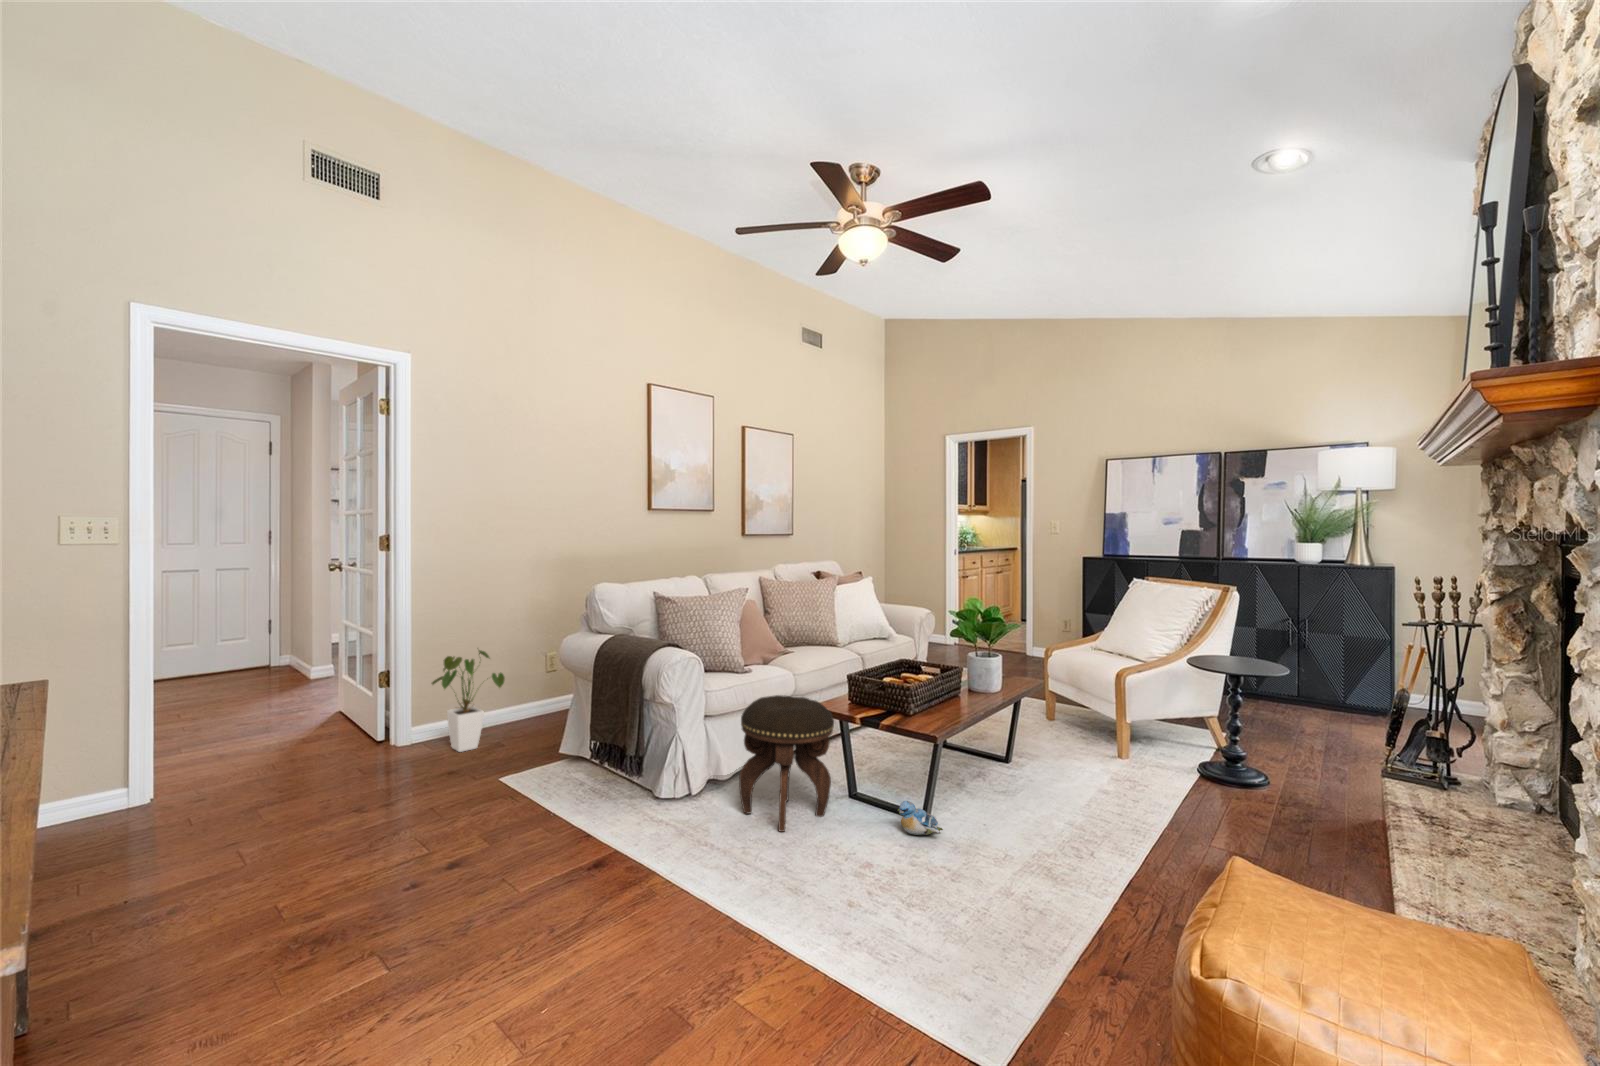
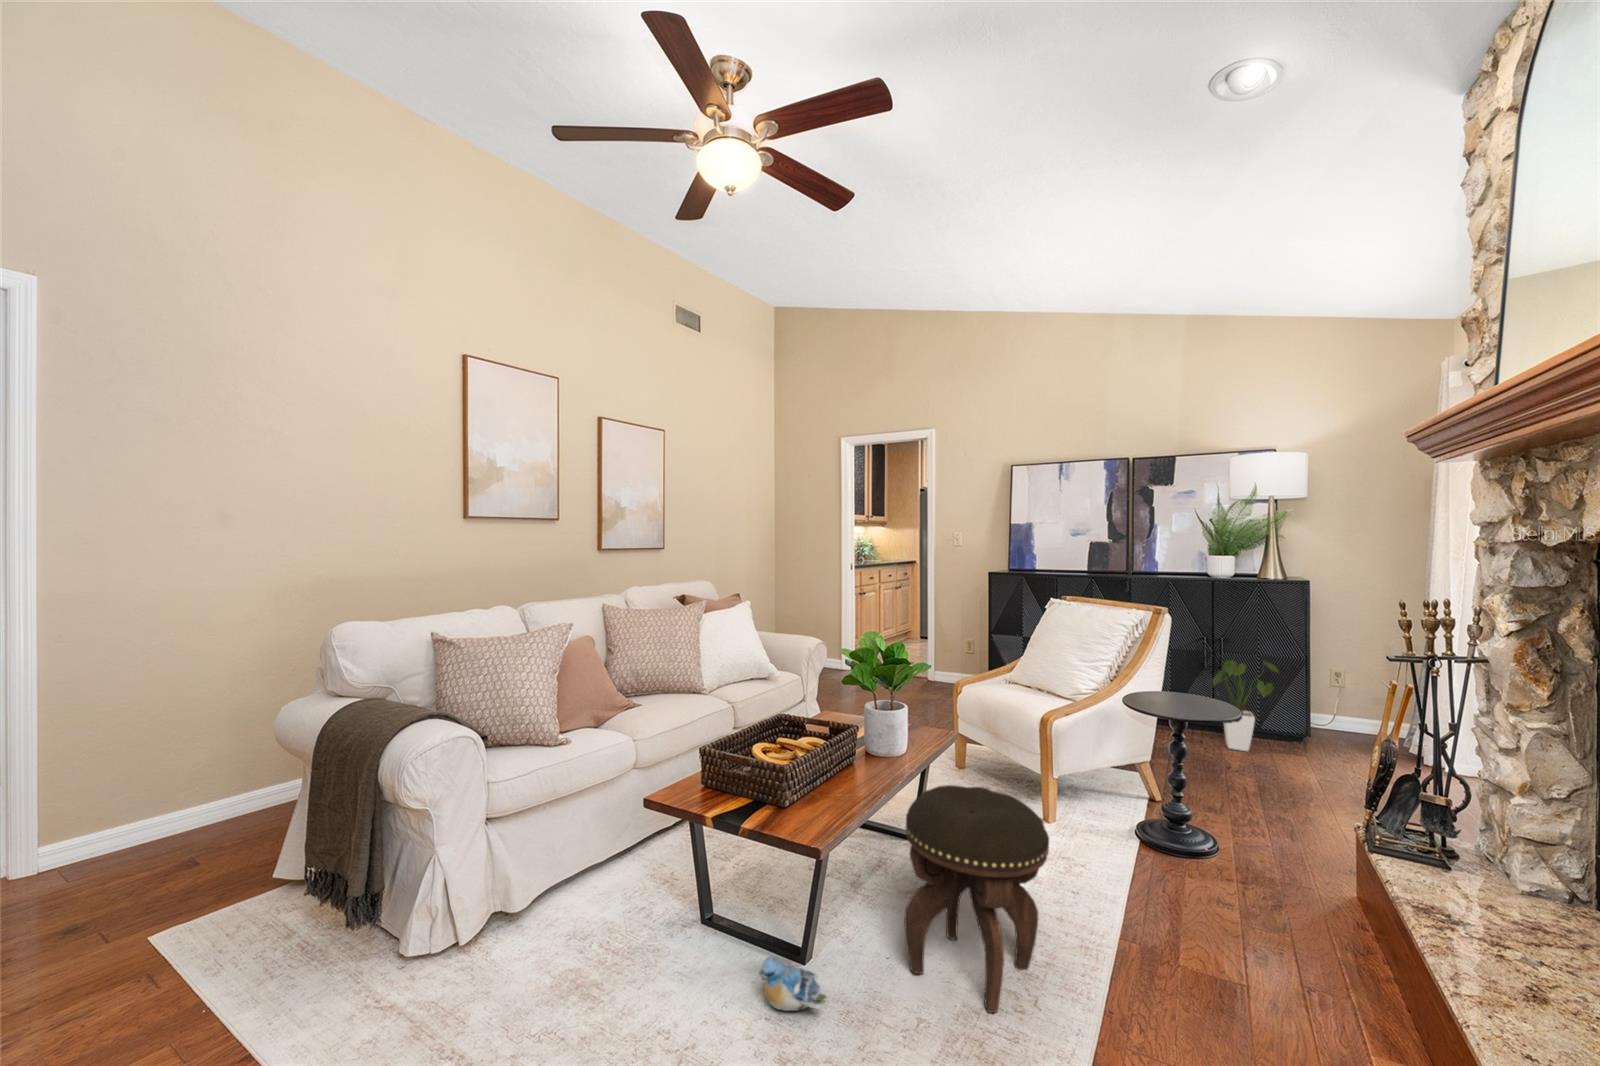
house plant: present [432,650,505,752] -> present [1213,660,1278,751]
footstool: present [739,695,834,831] -> present [904,785,1049,1013]

